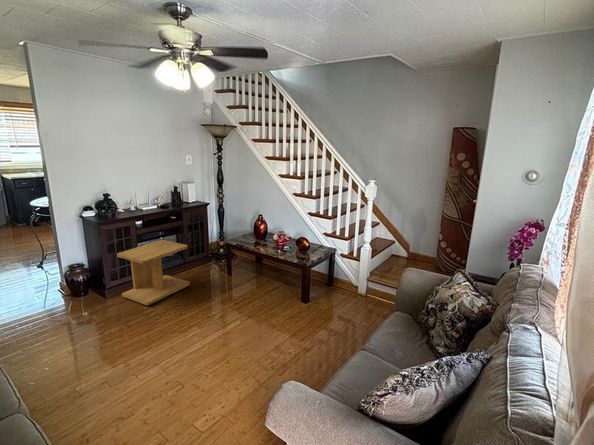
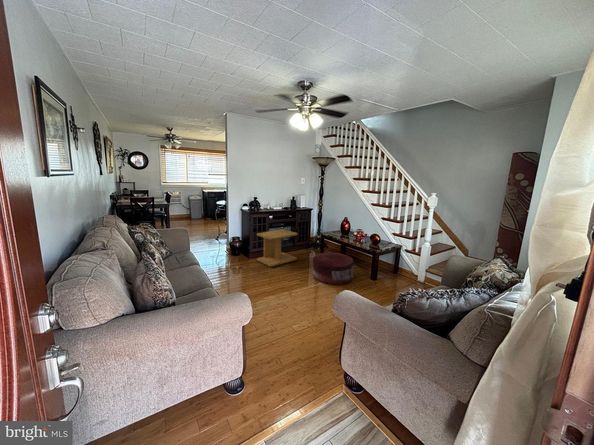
pouf: none [216,269,277,321] -> present [313,252,354,284]

